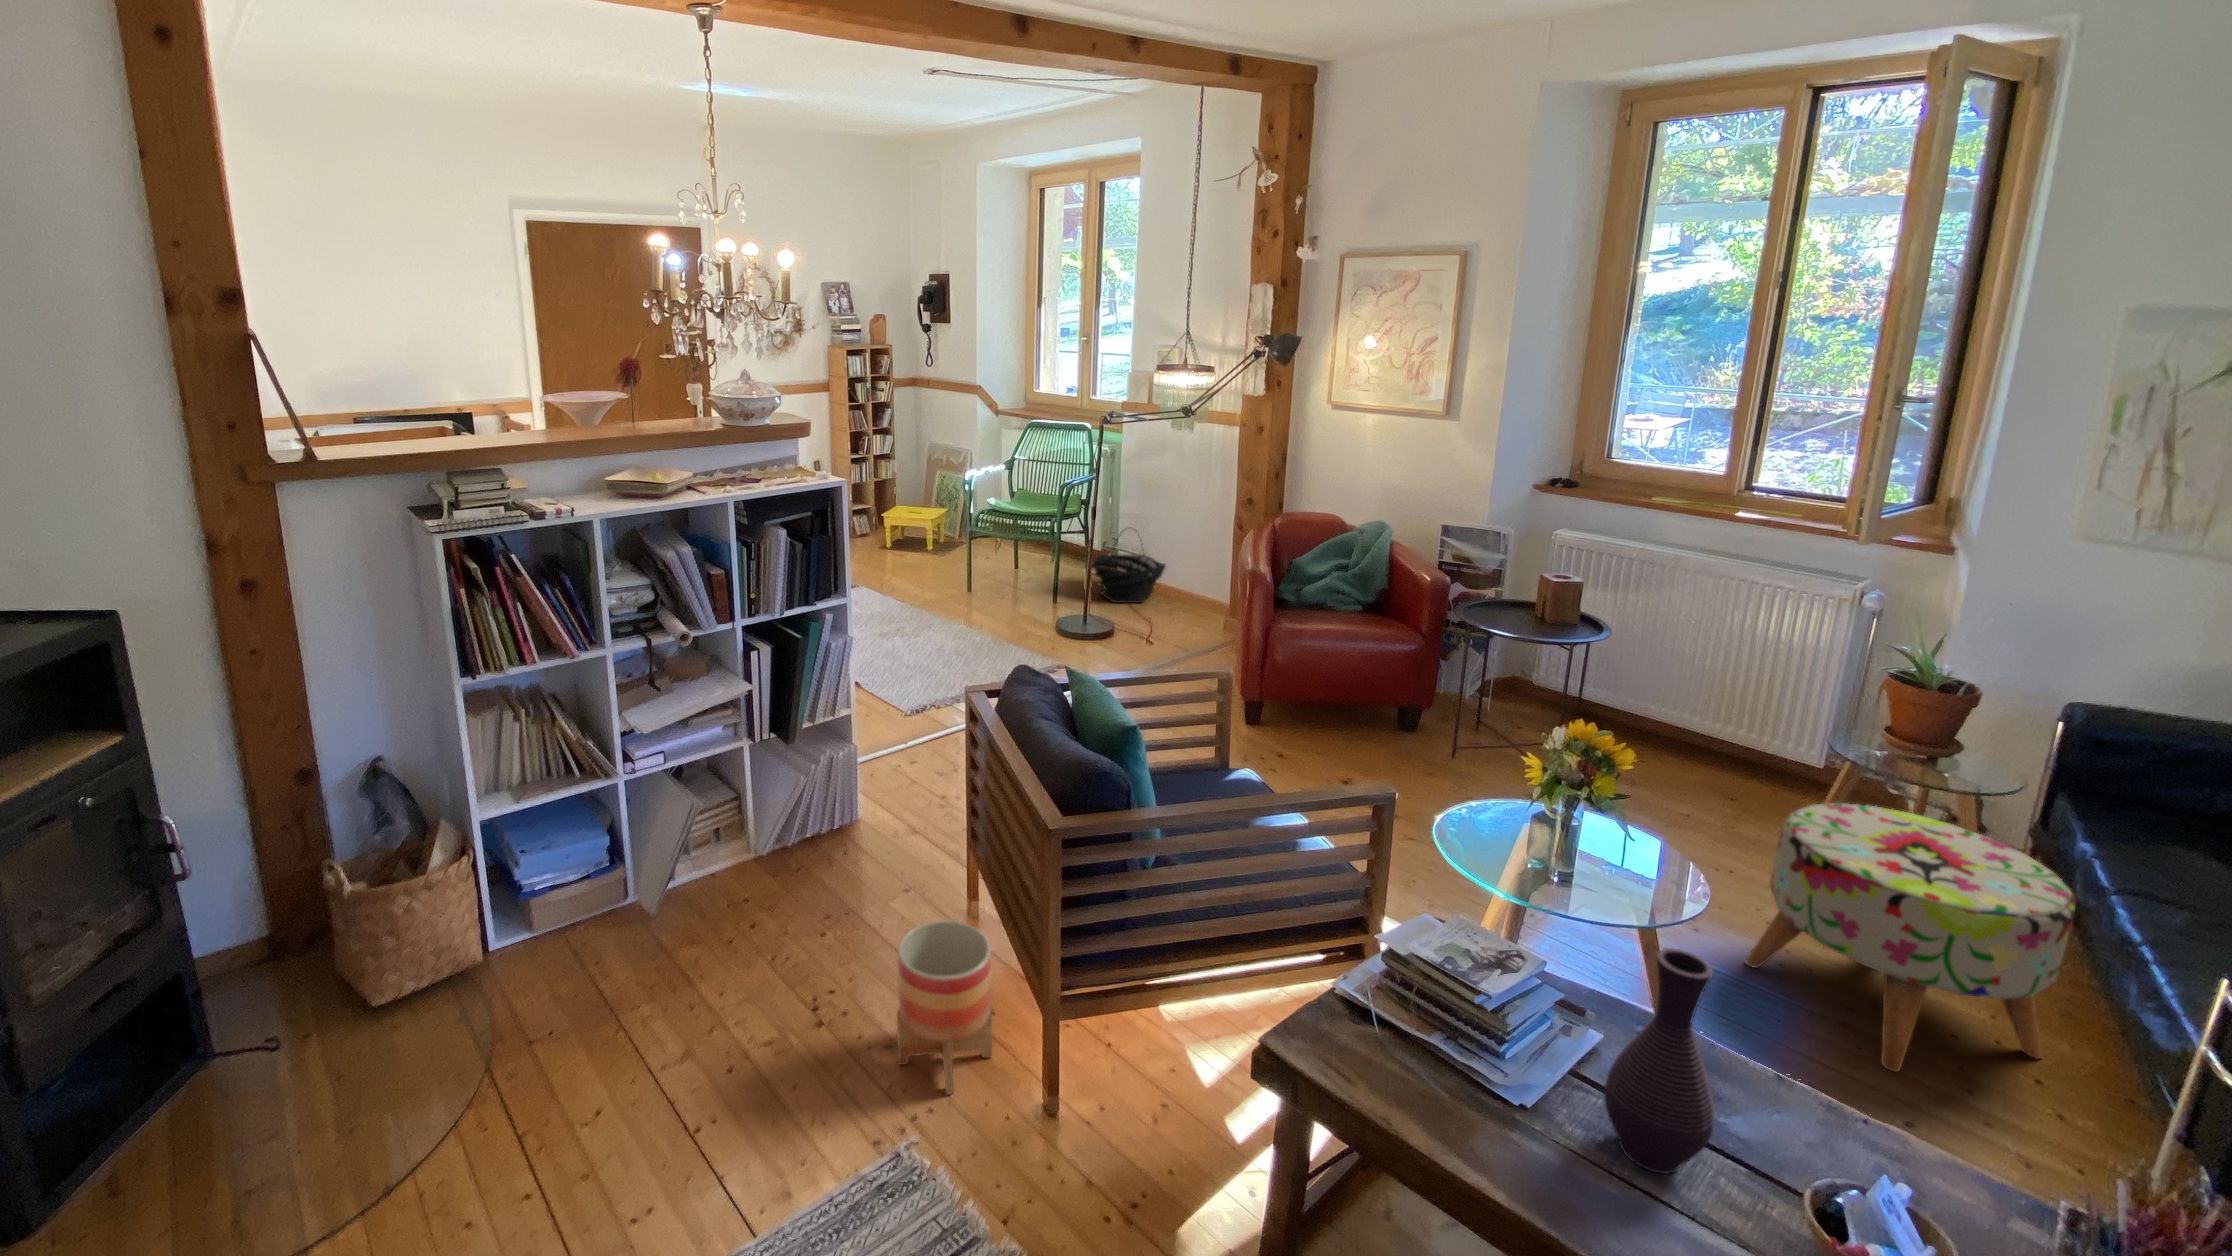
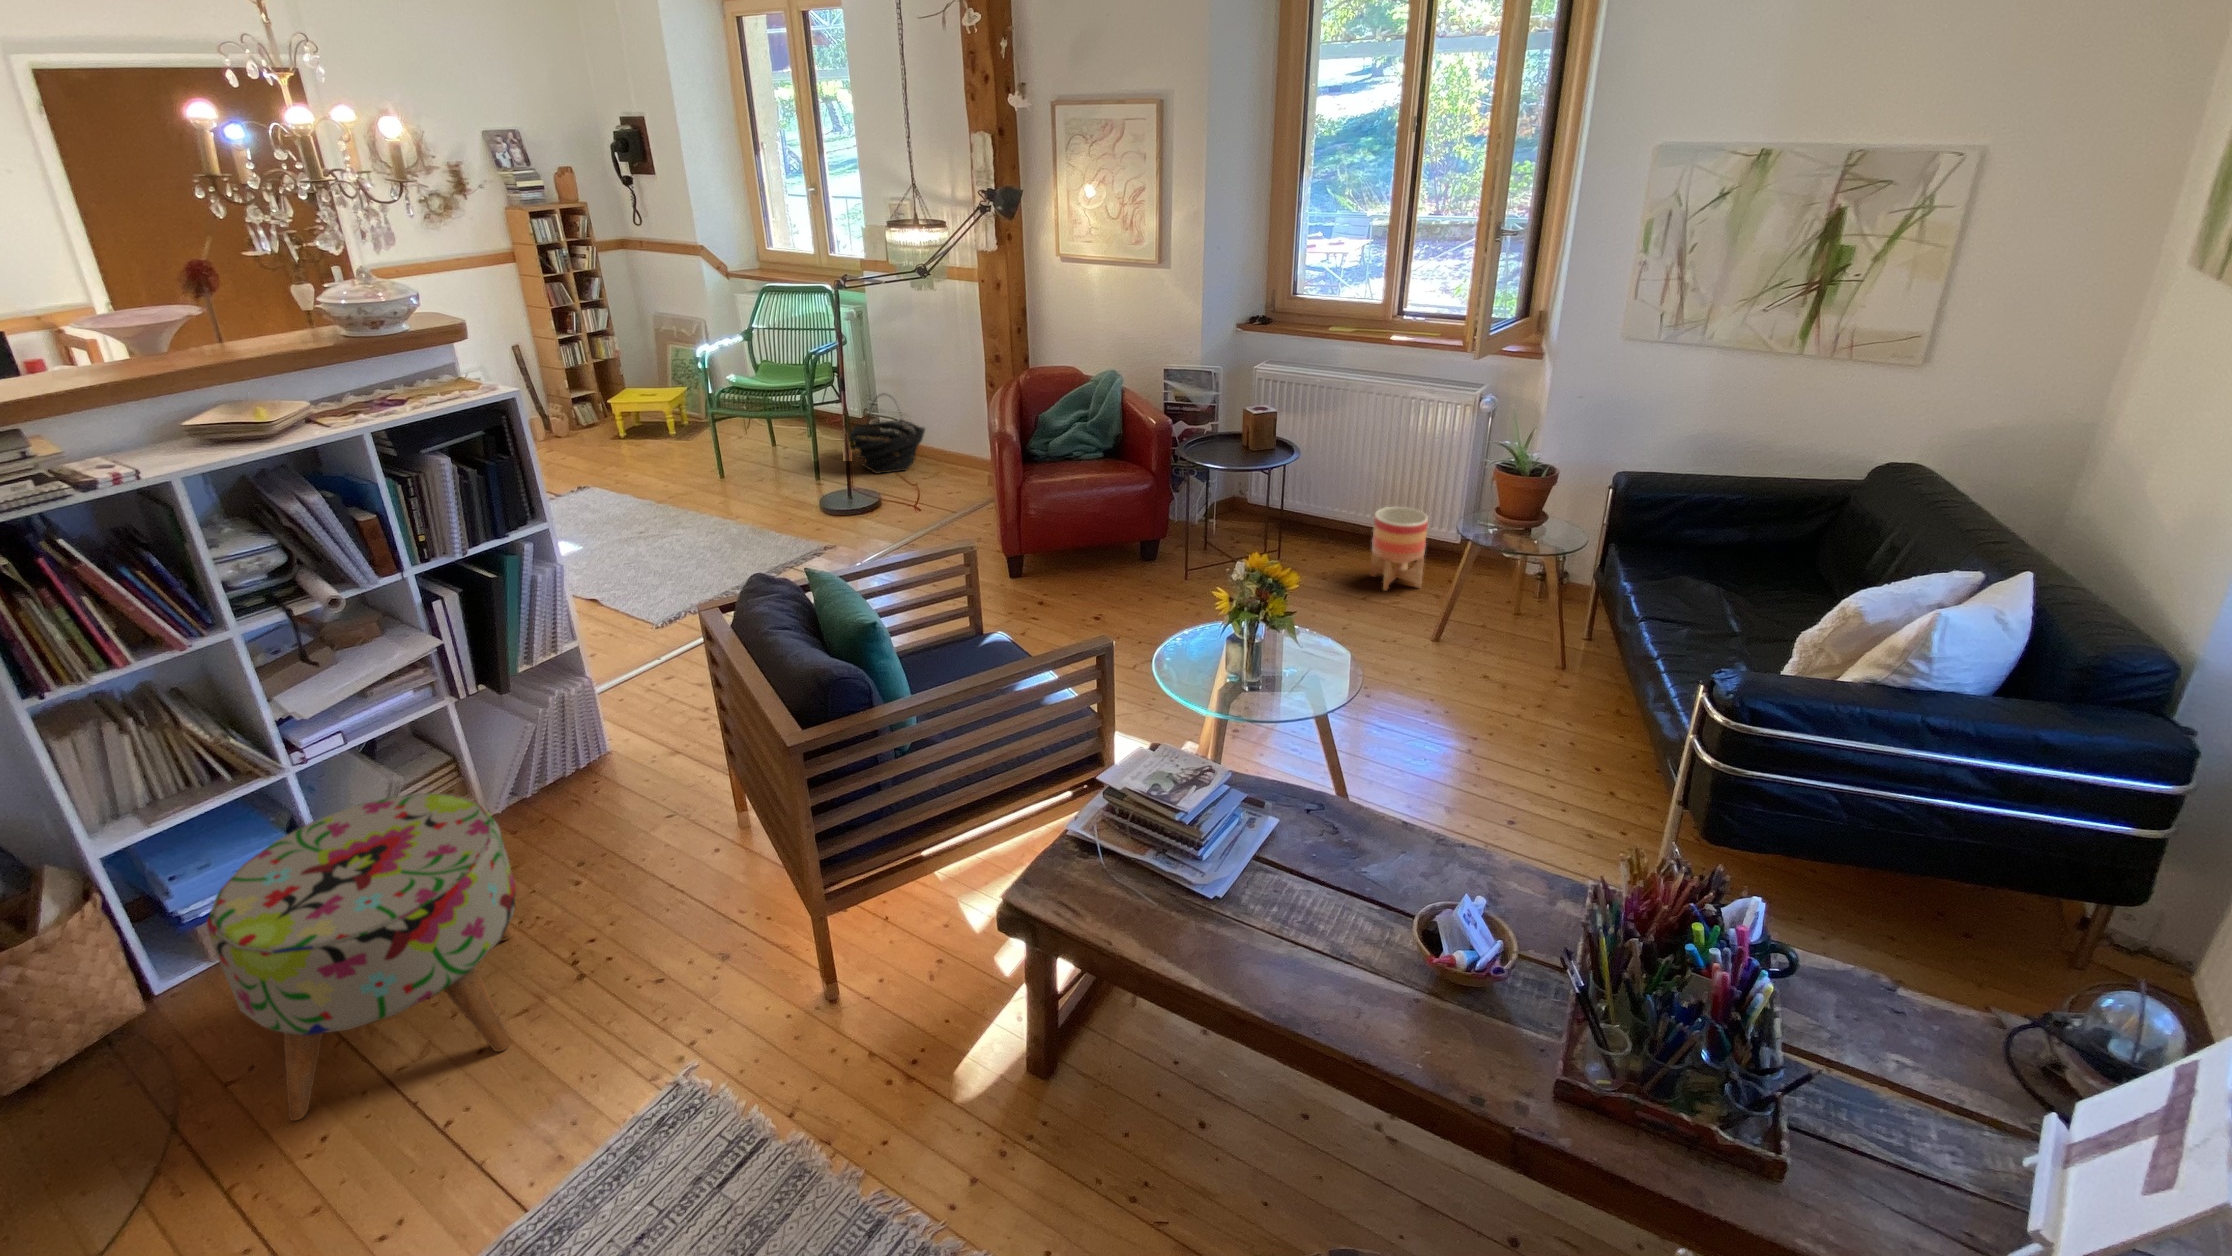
ottoman: present [1745,803,2075,1072] -> present [207,793,516,1121]
planter: present [897,921,992,1094] -> present [1370,507,1428,591]
vase: present [1604,948,1714,1174] -> none [1268,746,1343,921]

